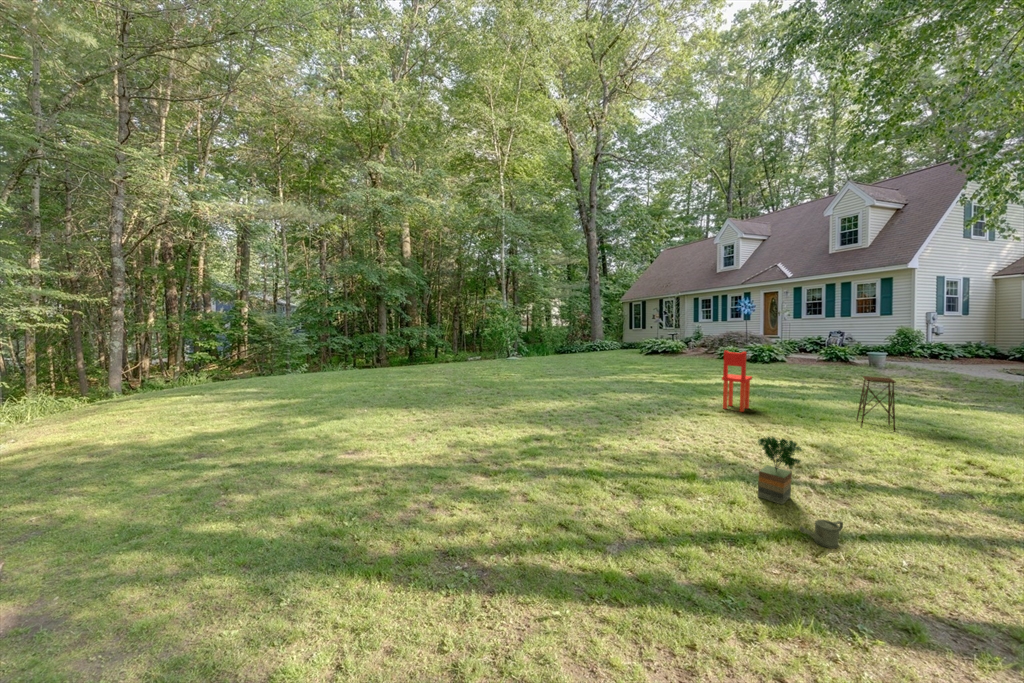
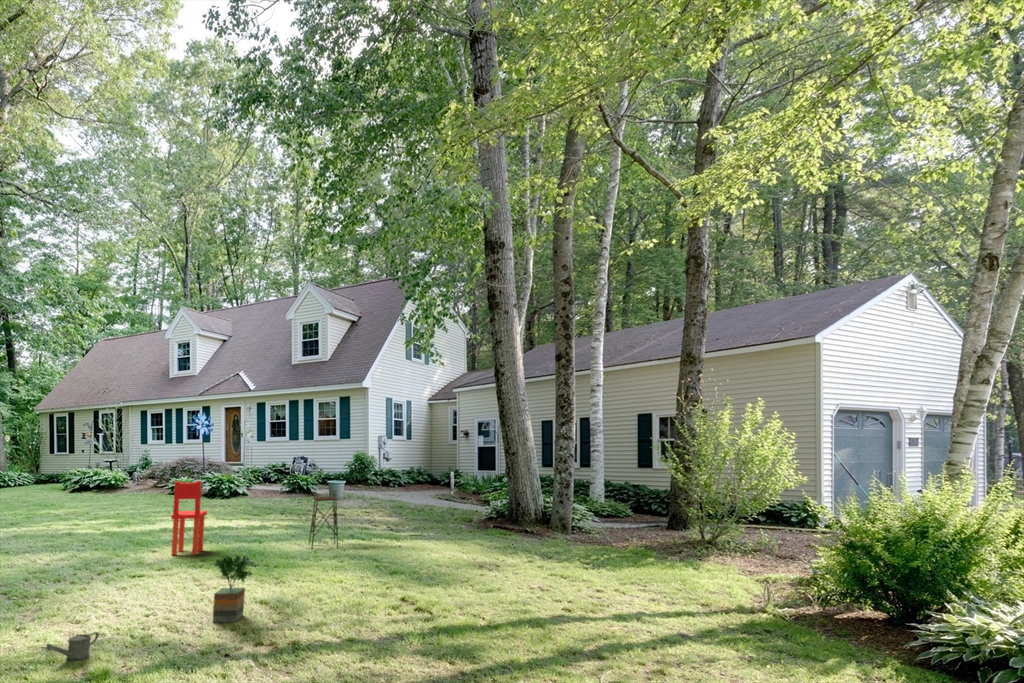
watering can: present [799,520,843,548] -> present [46,632,99,661]

